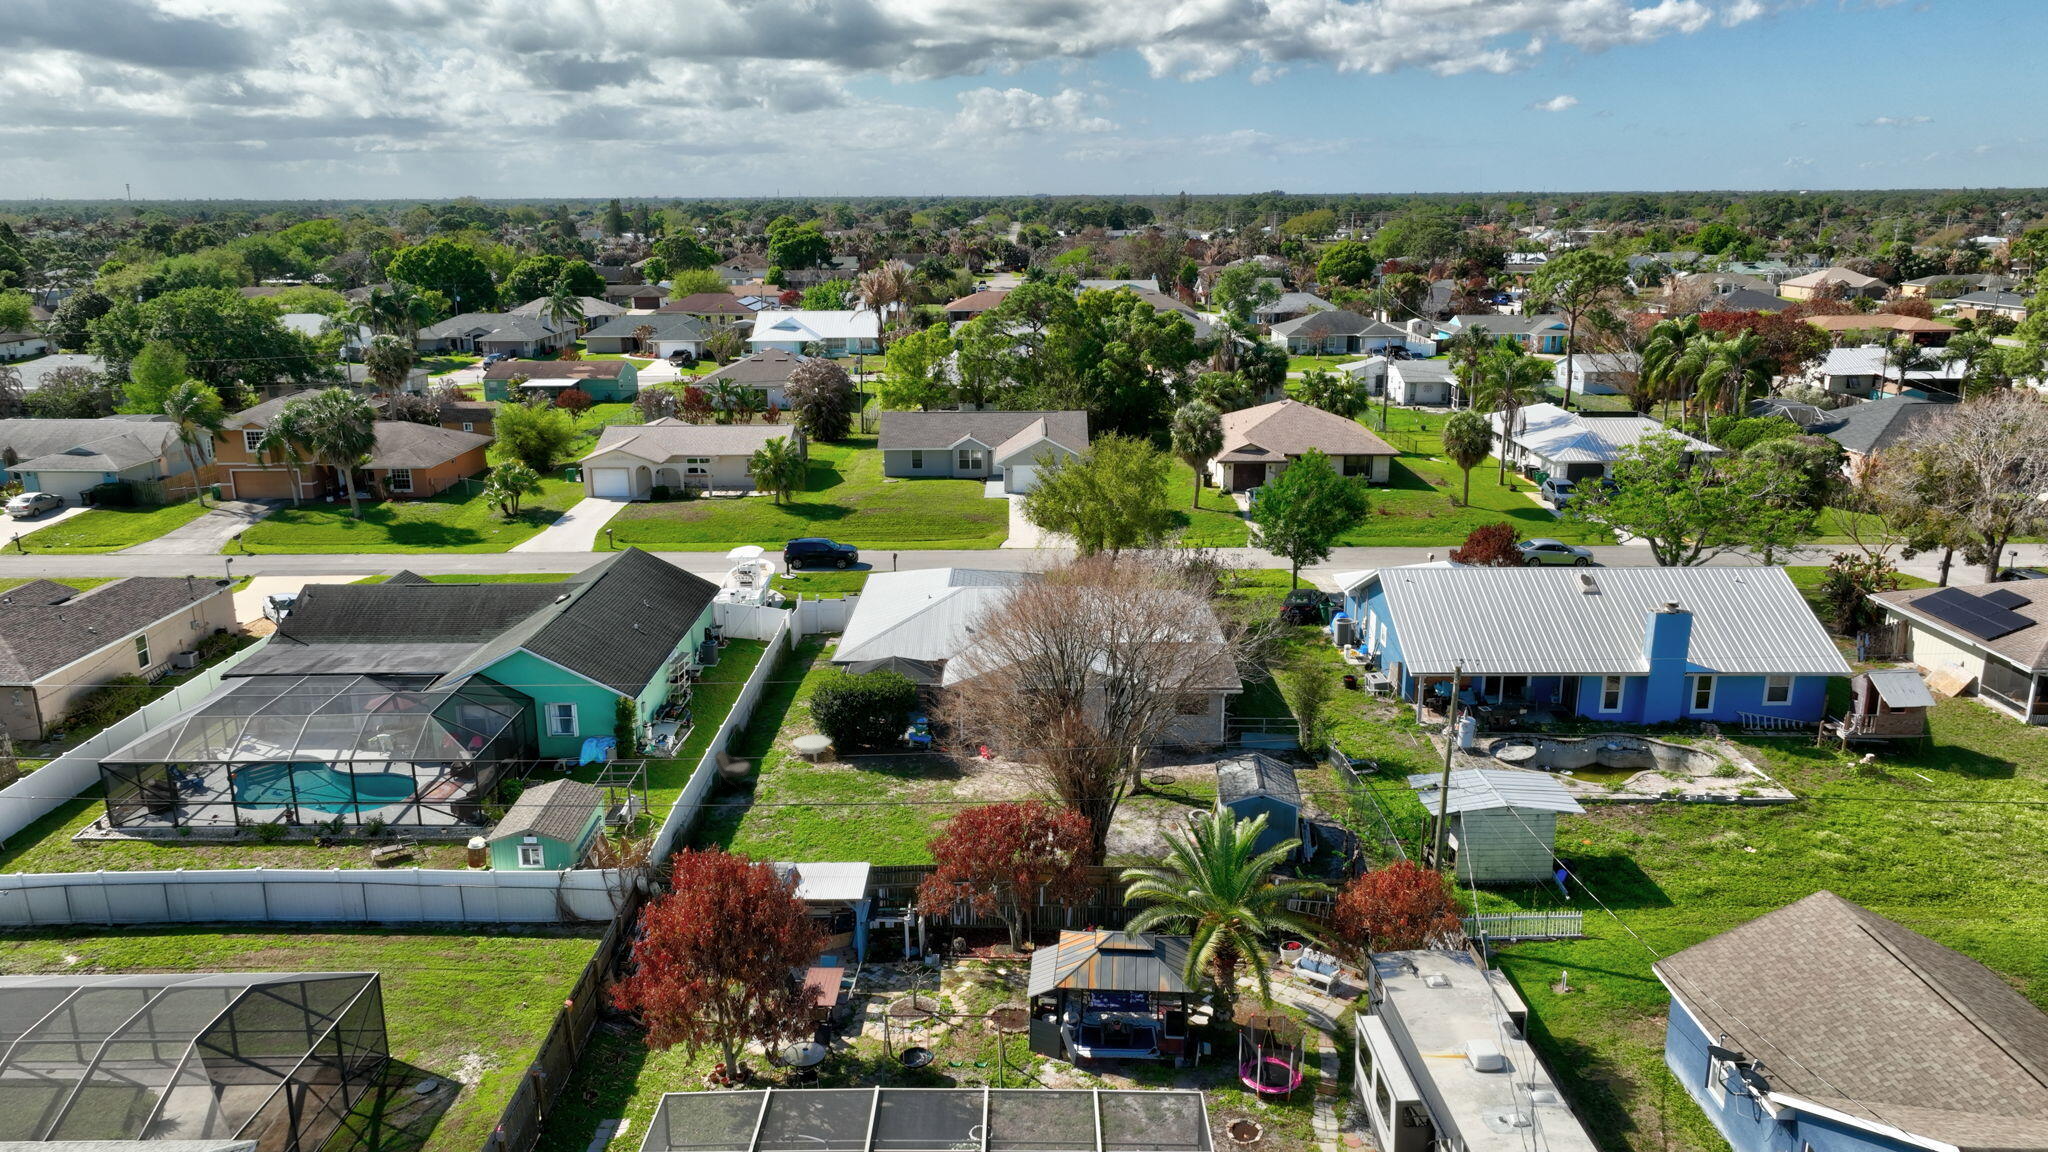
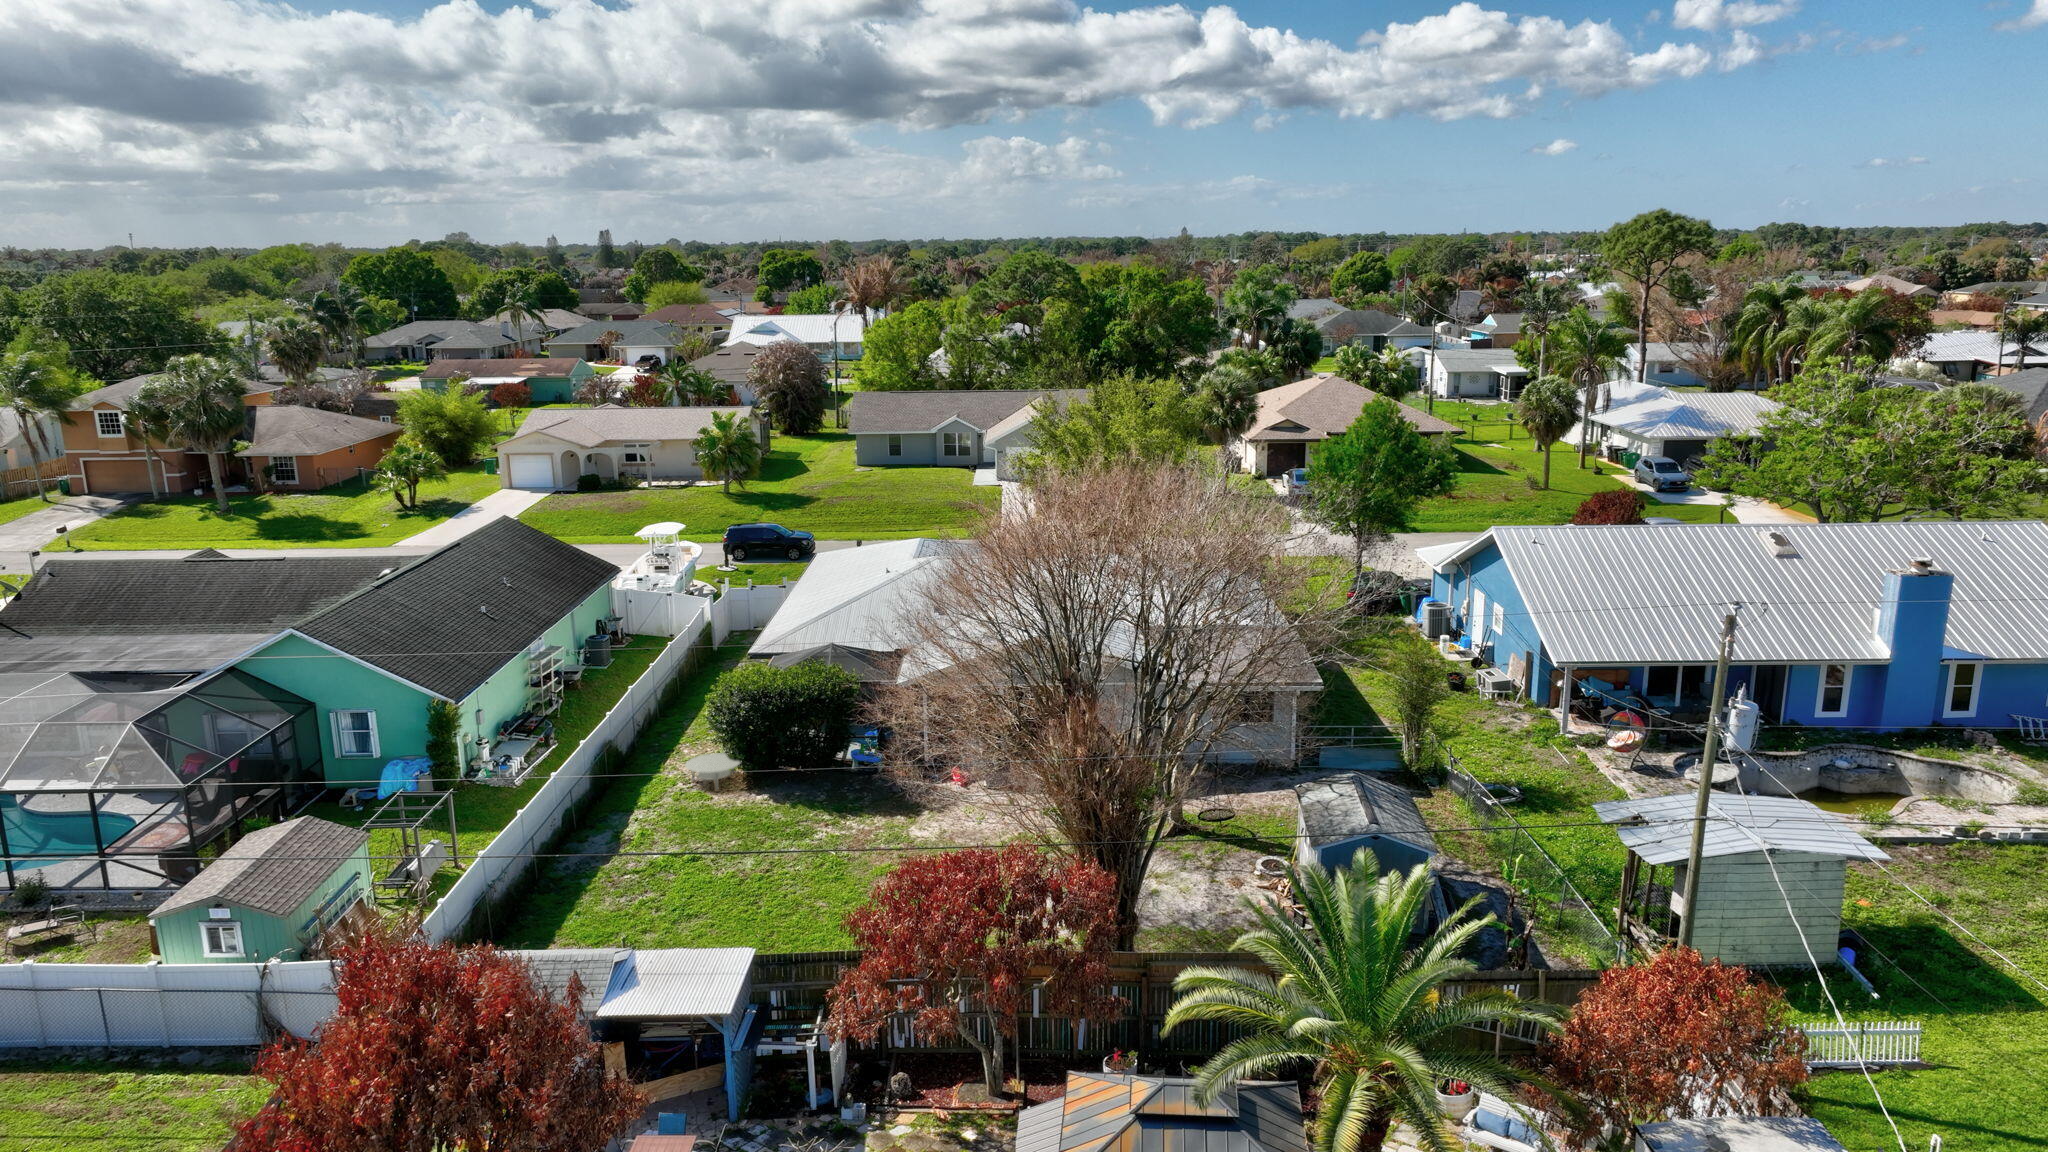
lounge chair: present [715,751,750,785] -> none [560,774,616,833]

